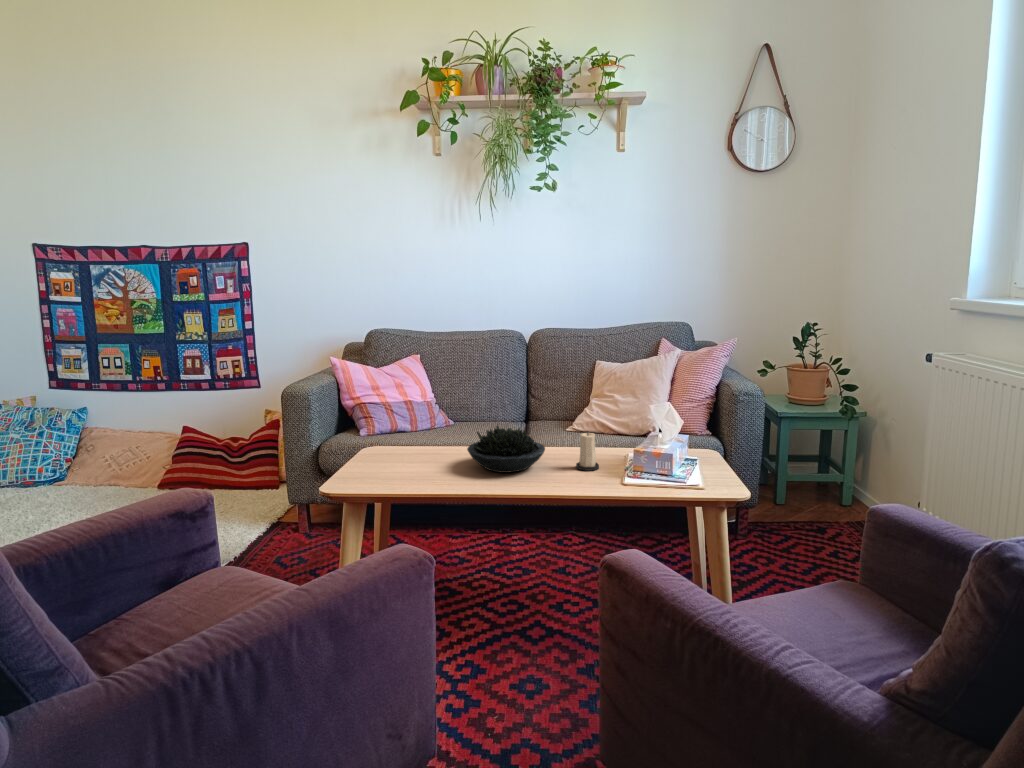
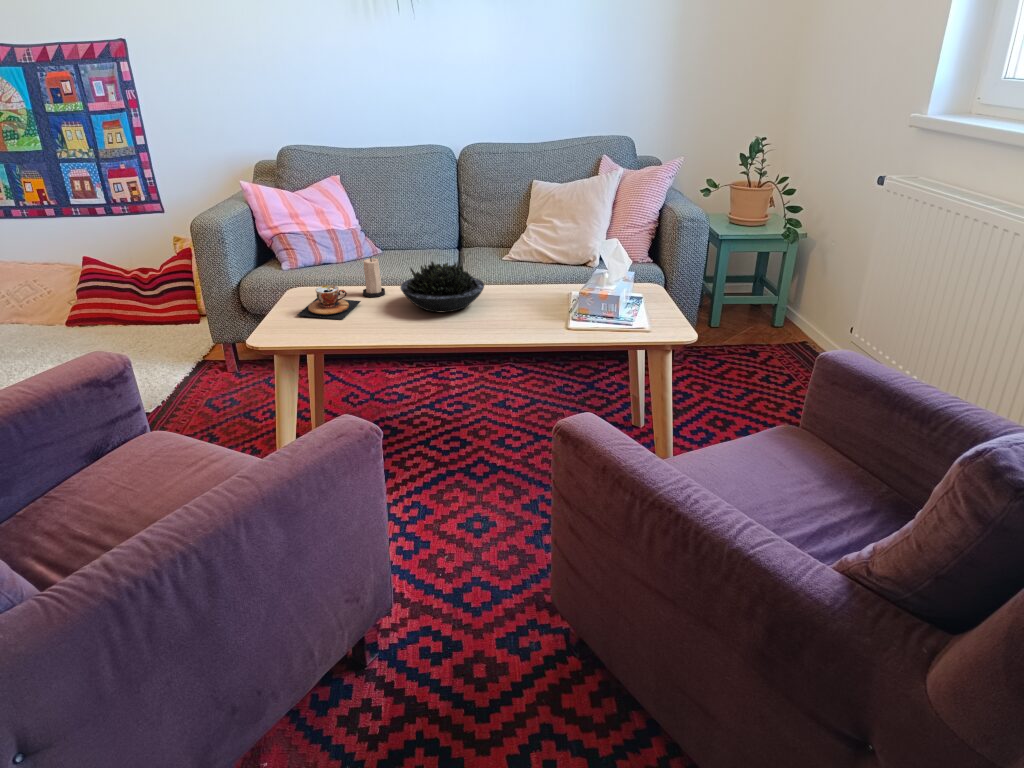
candle: present [576,432,599,471] -> present [363,257,385,297]
teacup: none [371,445,430,476] -> present [297,285,361,319]

